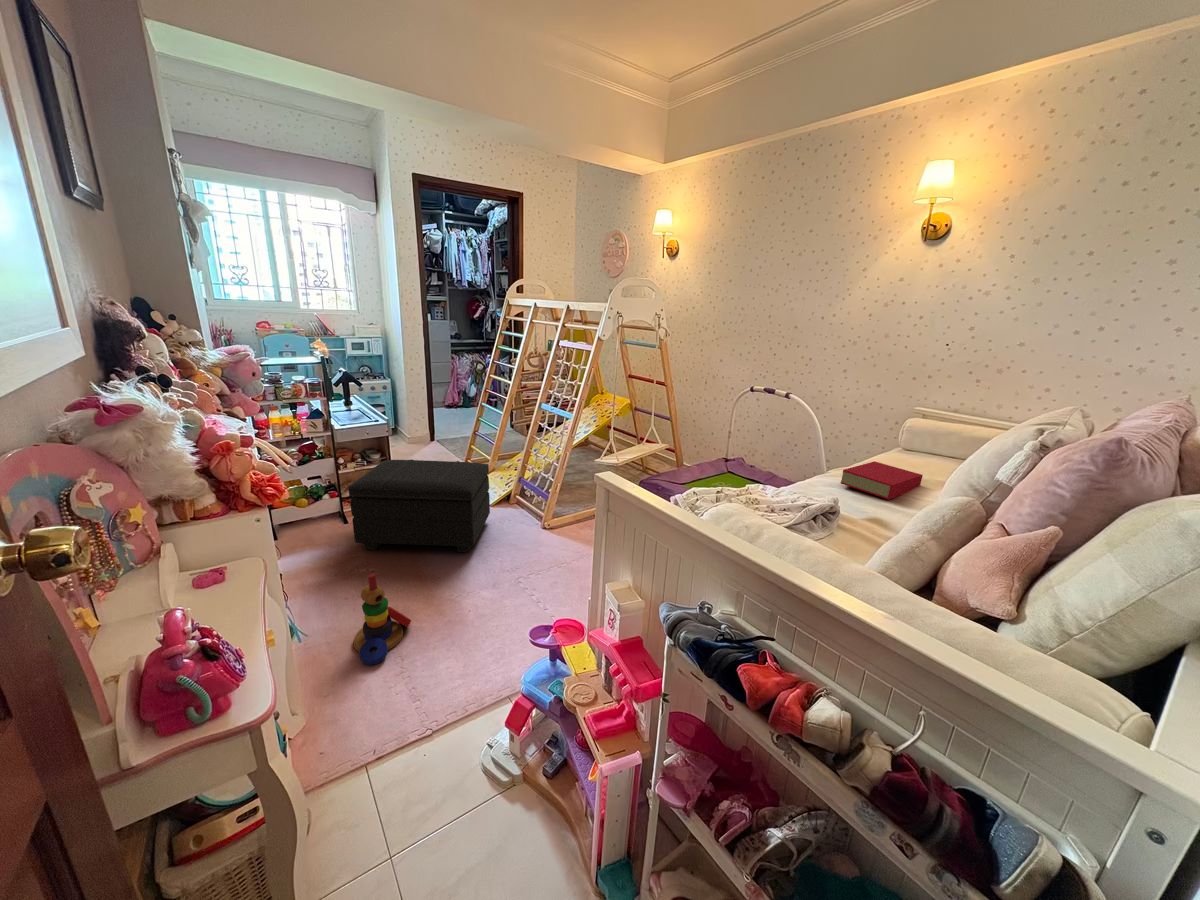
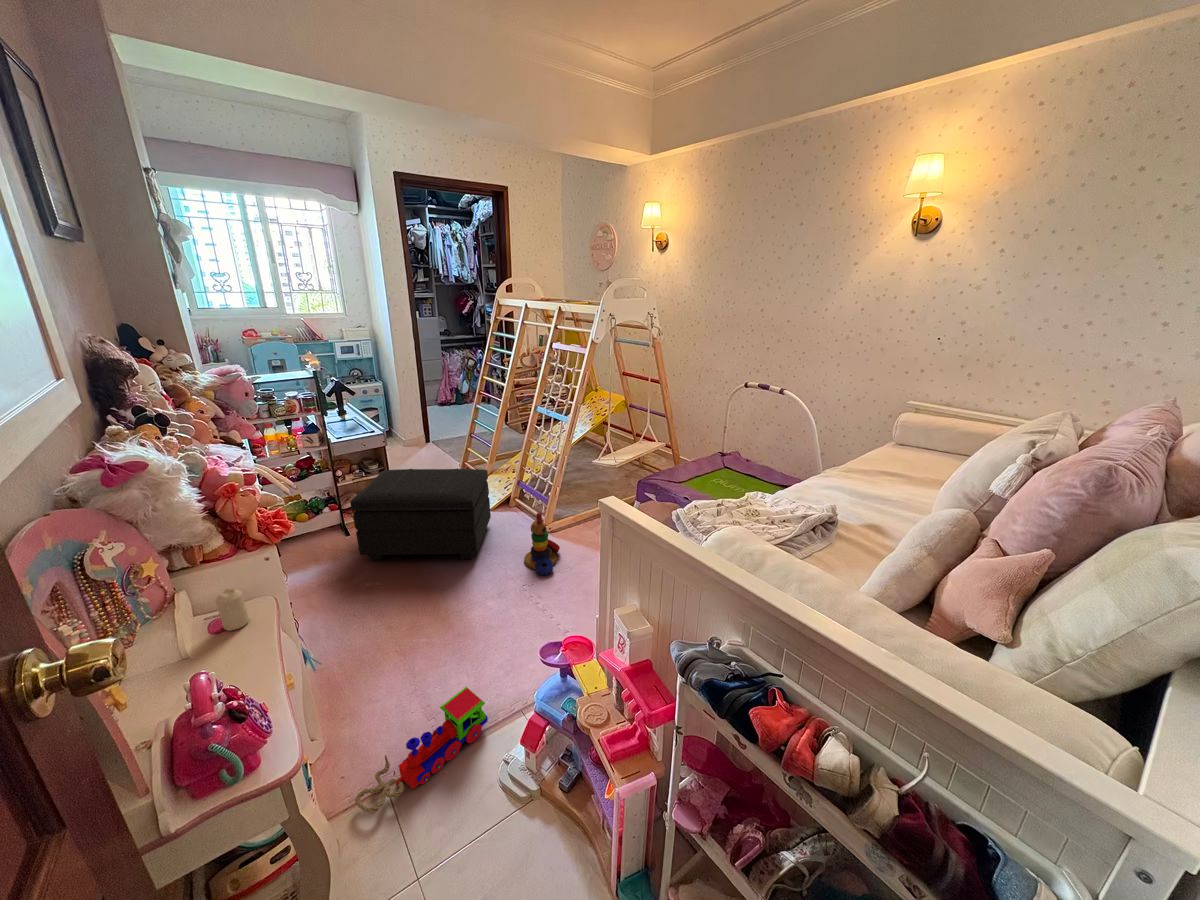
book: present [841,461,923,500] -> none [833,461,912,502]
candle: none [201,544,235,586] -> present [215,589,249,631]
stacking toy: present [354,574,411,665] -> present [524,513,560,575]
toy train: none [330,670,473,790] -> present [355,687,488,813]

